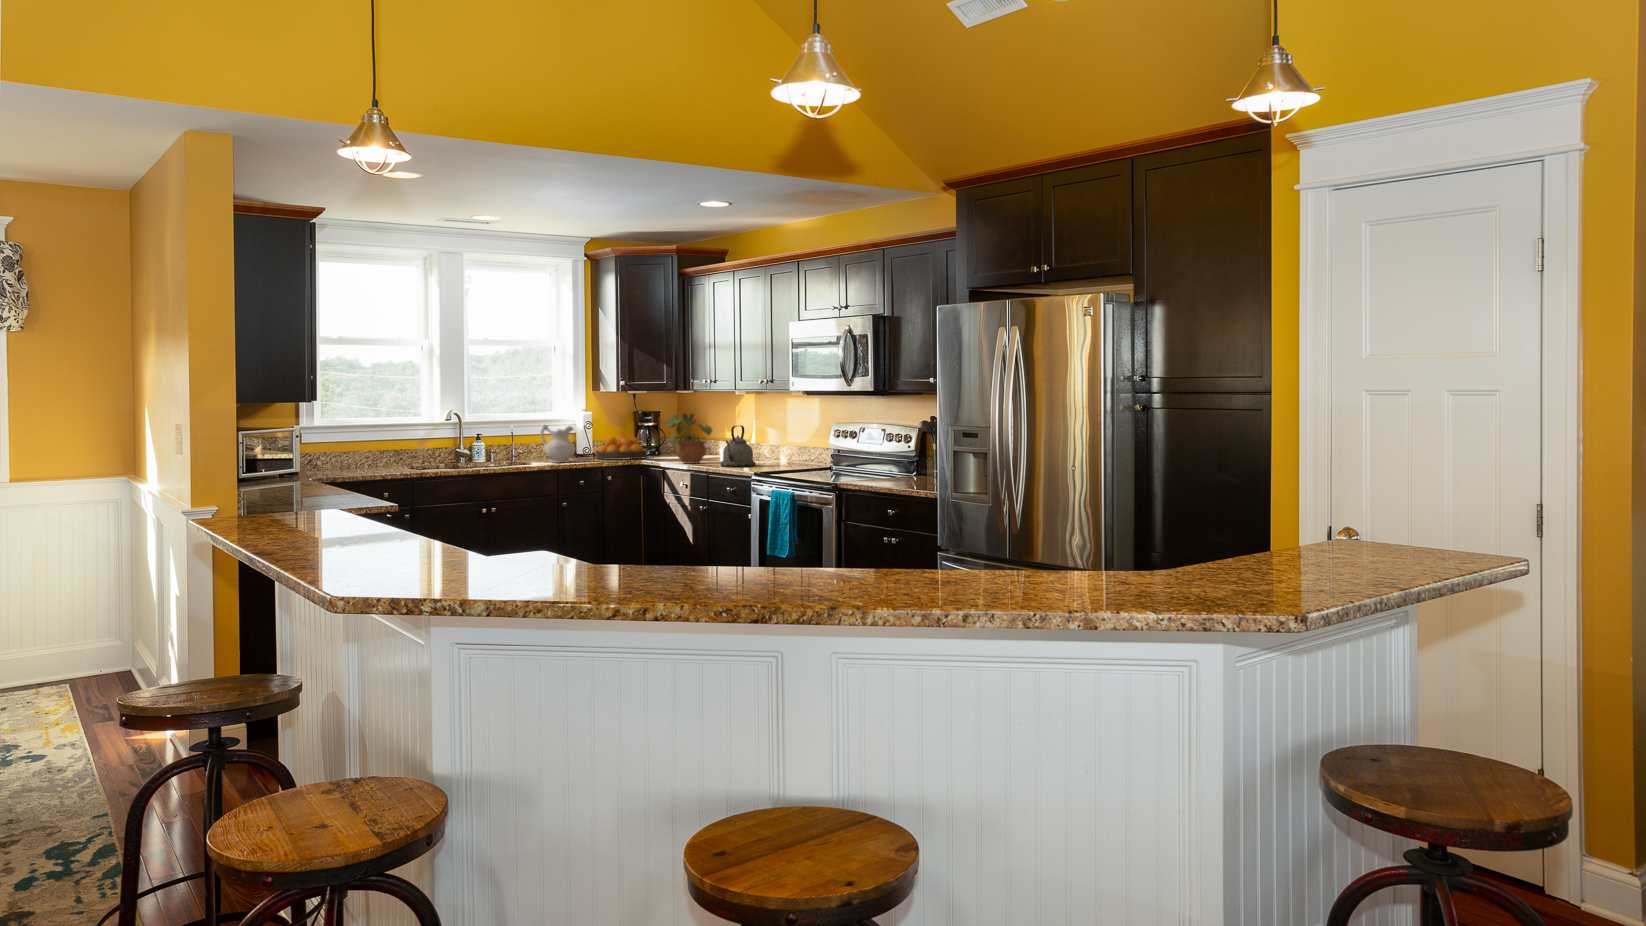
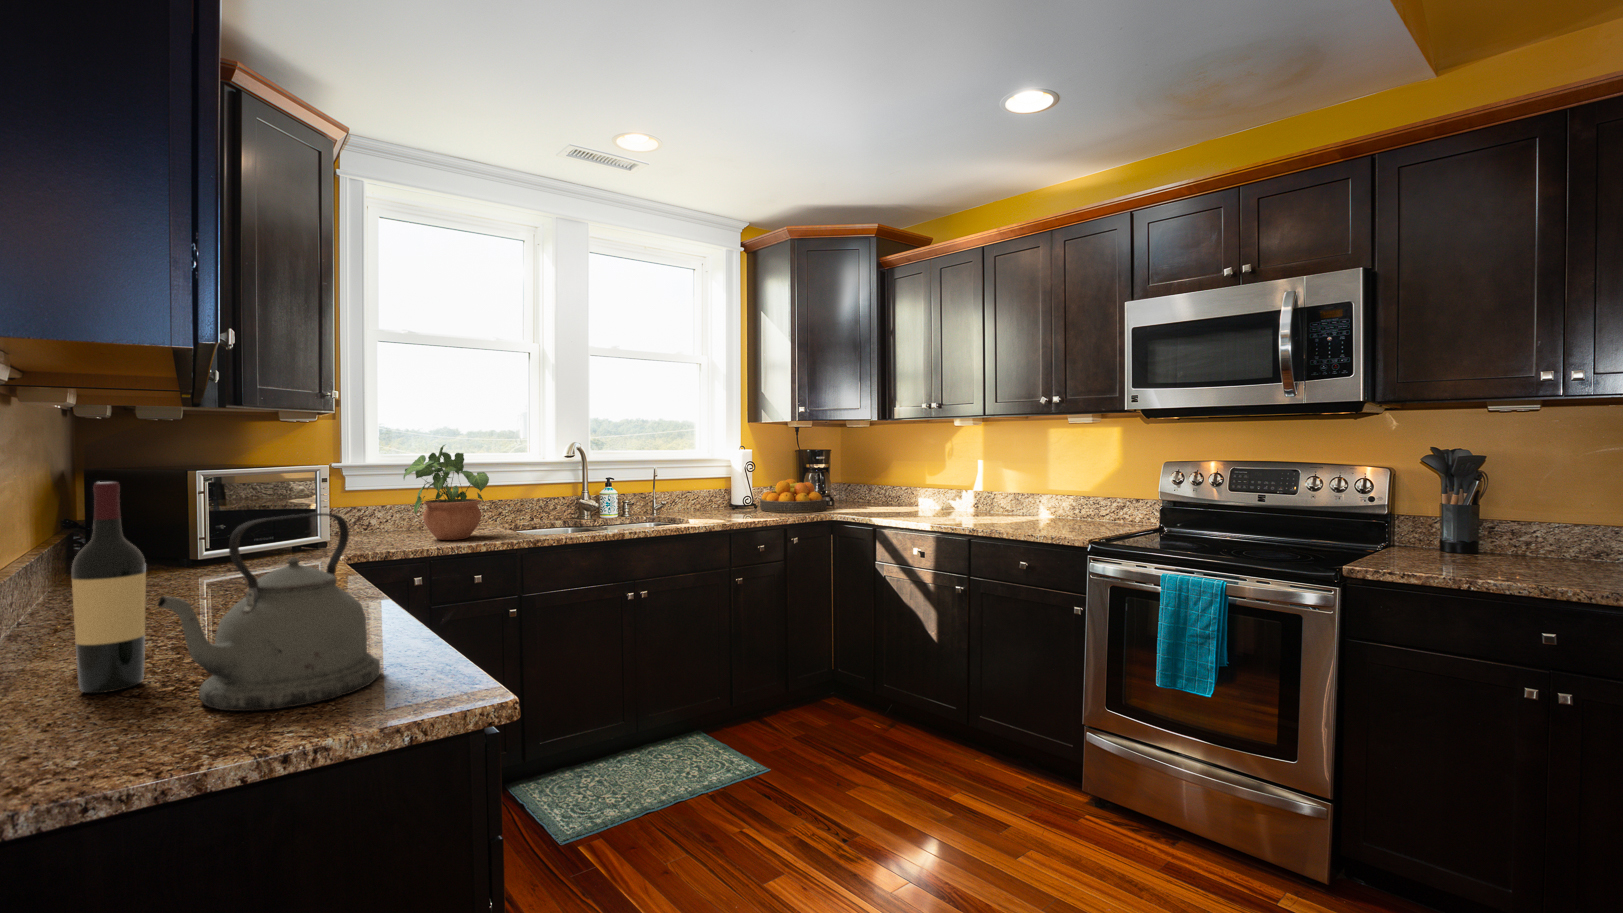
potted plant: present [667,414,712,464] -> present [403,445,489,540]
ceramic pitcher: present [540,425,575,463] -> none [697,465,743,518]
kettle: present [720,425,756,467] -> present [158,513,380,711]
wine bottle: none [250,435,271,505] -> present [72,482,146,693]

